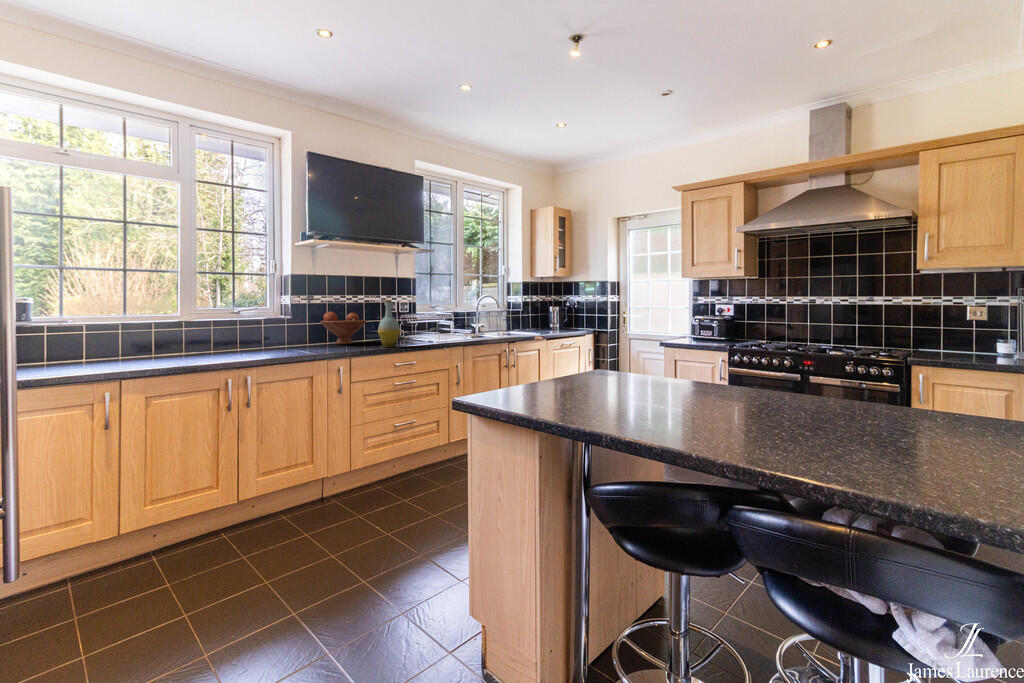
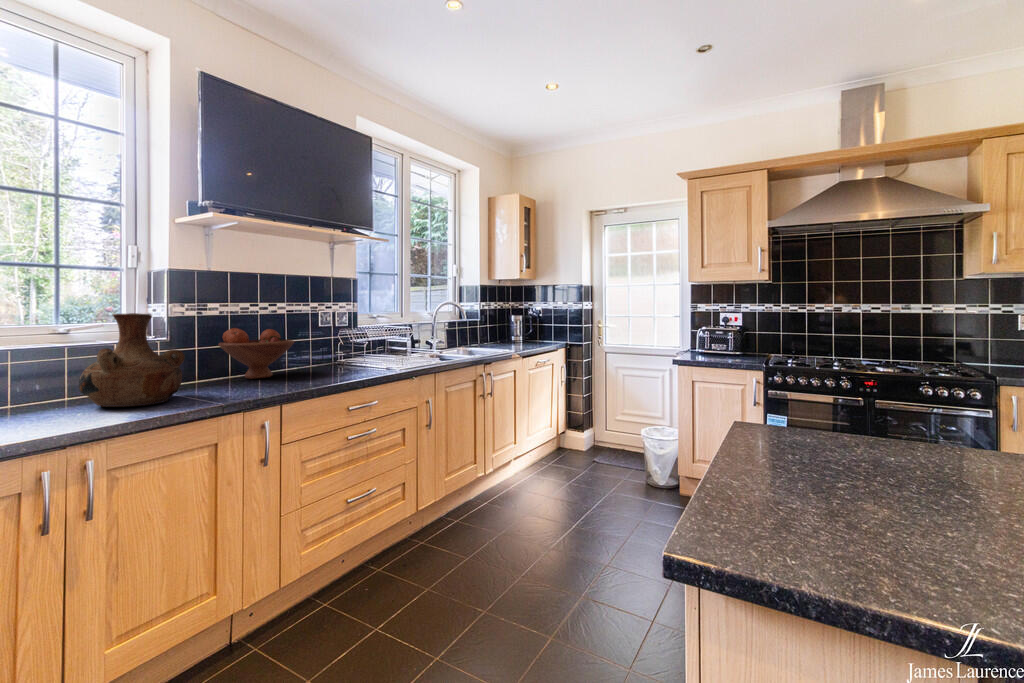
bottle: present [378,300,400,347] -> none [318,311,354,382]
vase: none [244,301,298,353] -> present [79,313,184,407]

